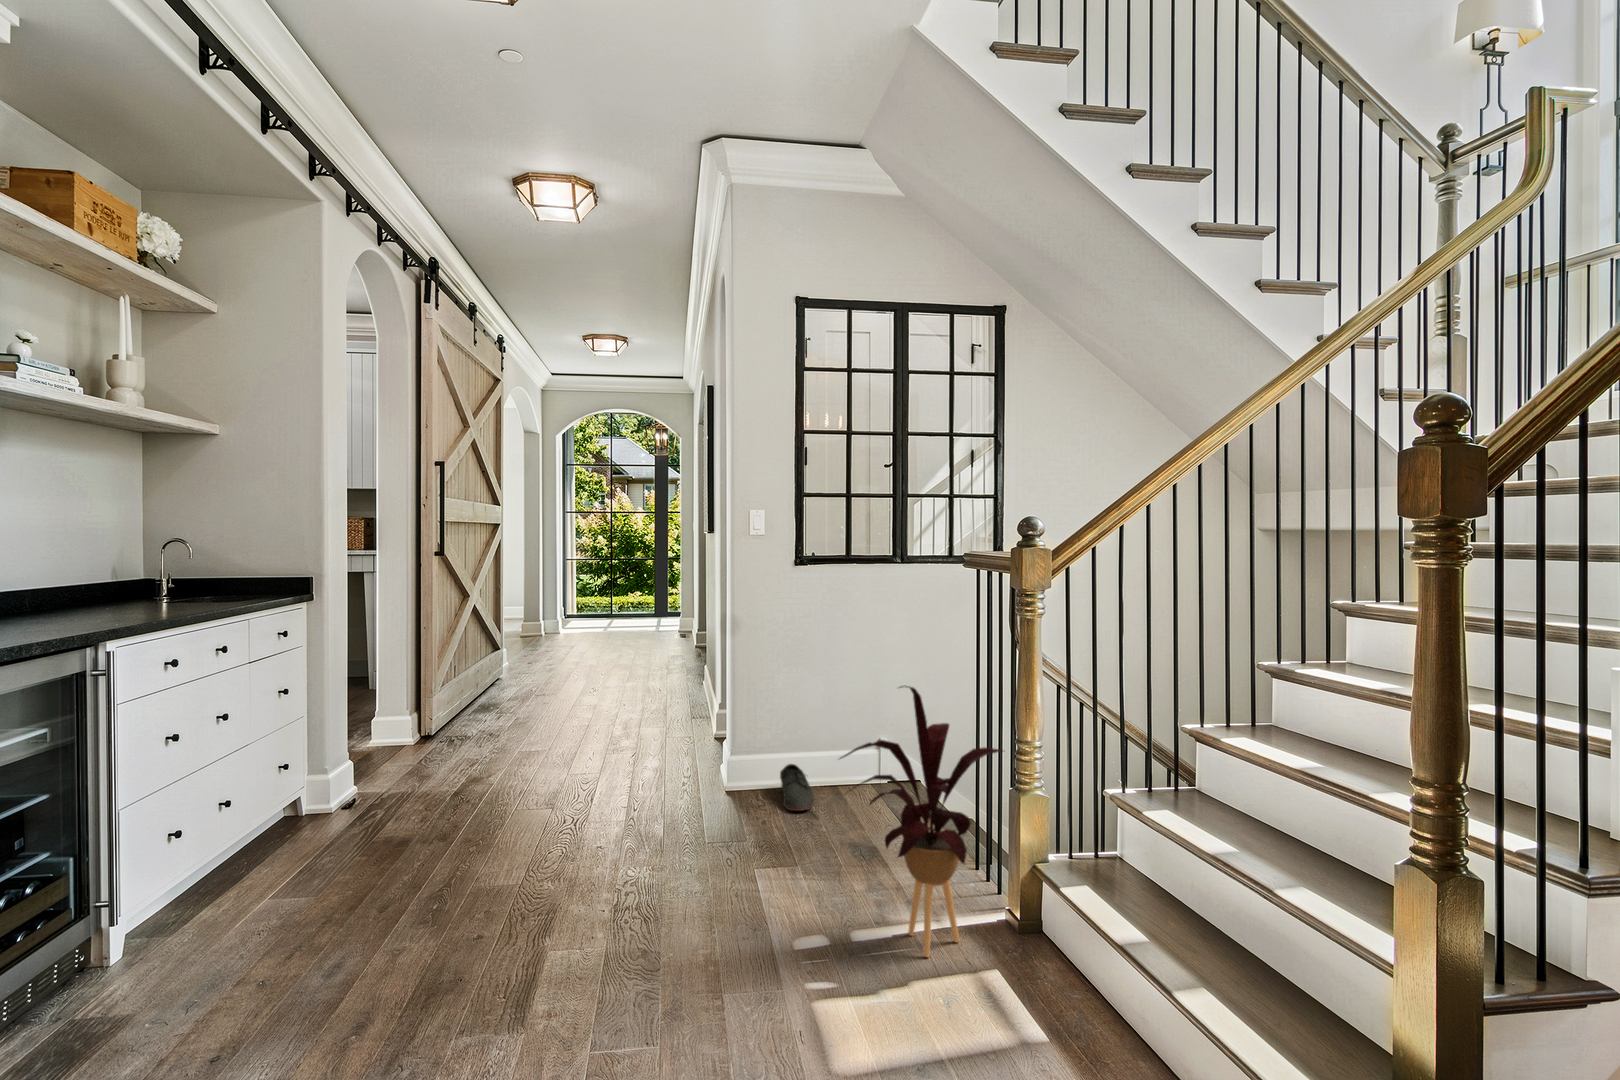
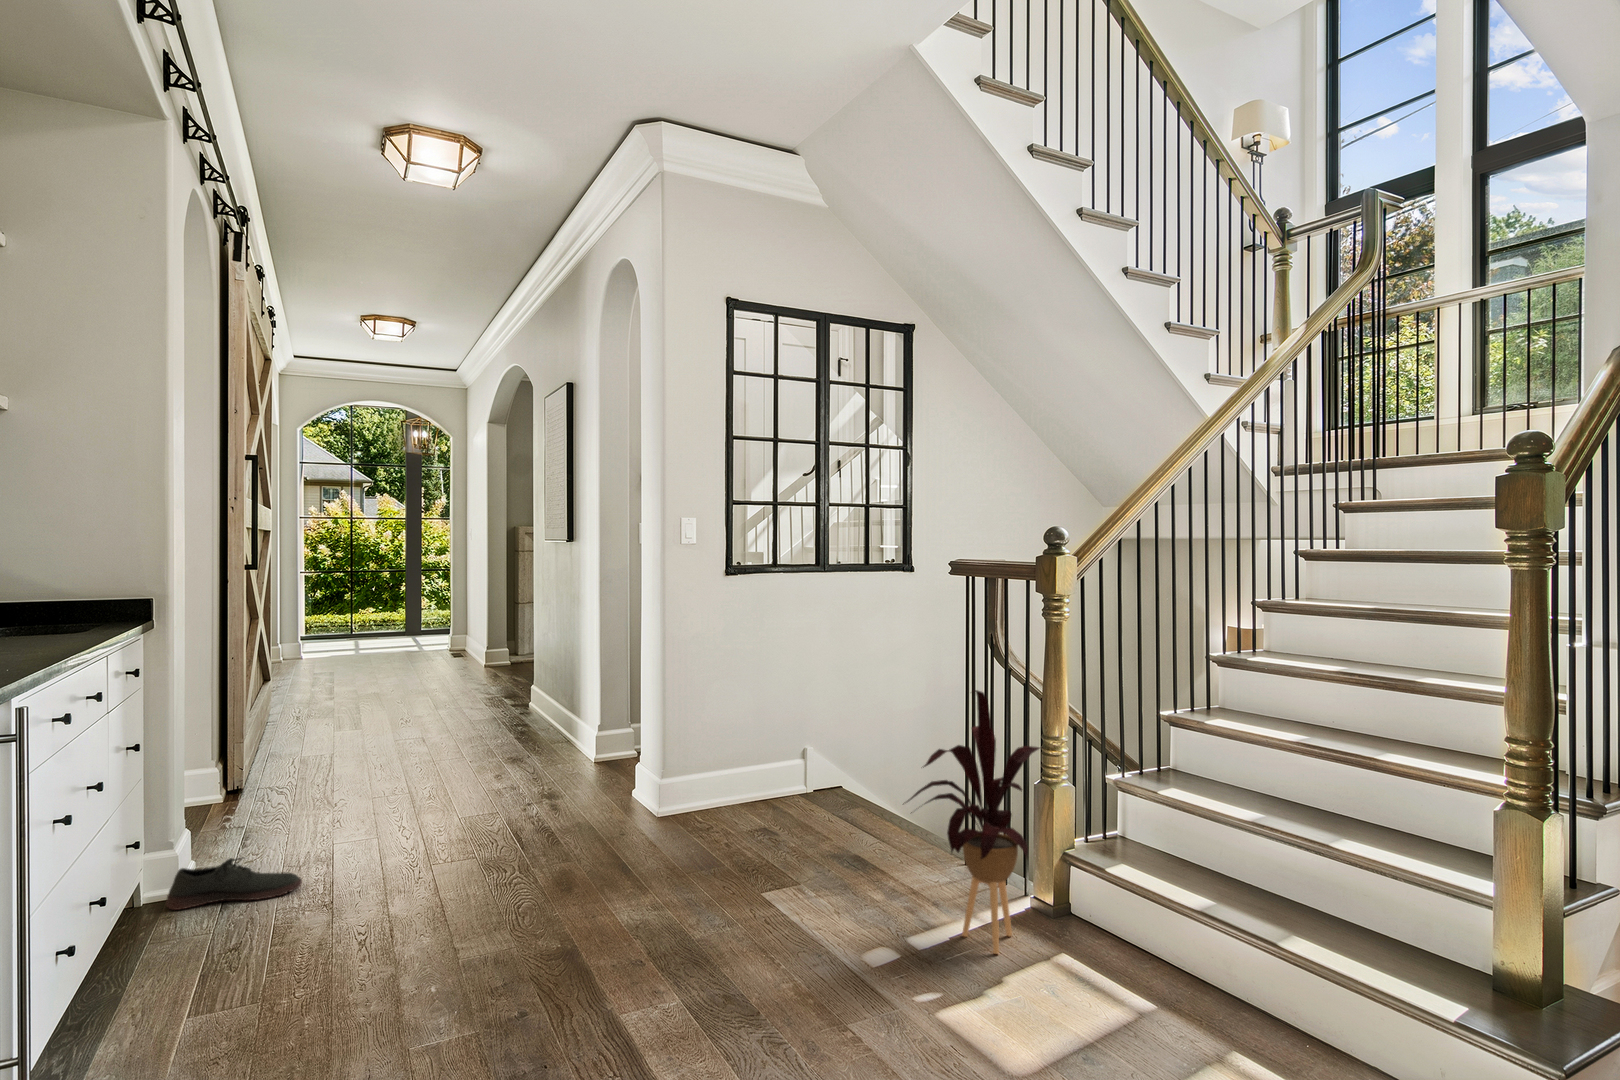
shoe: present [780,764,814,811] -> present [166,858,302,910]

